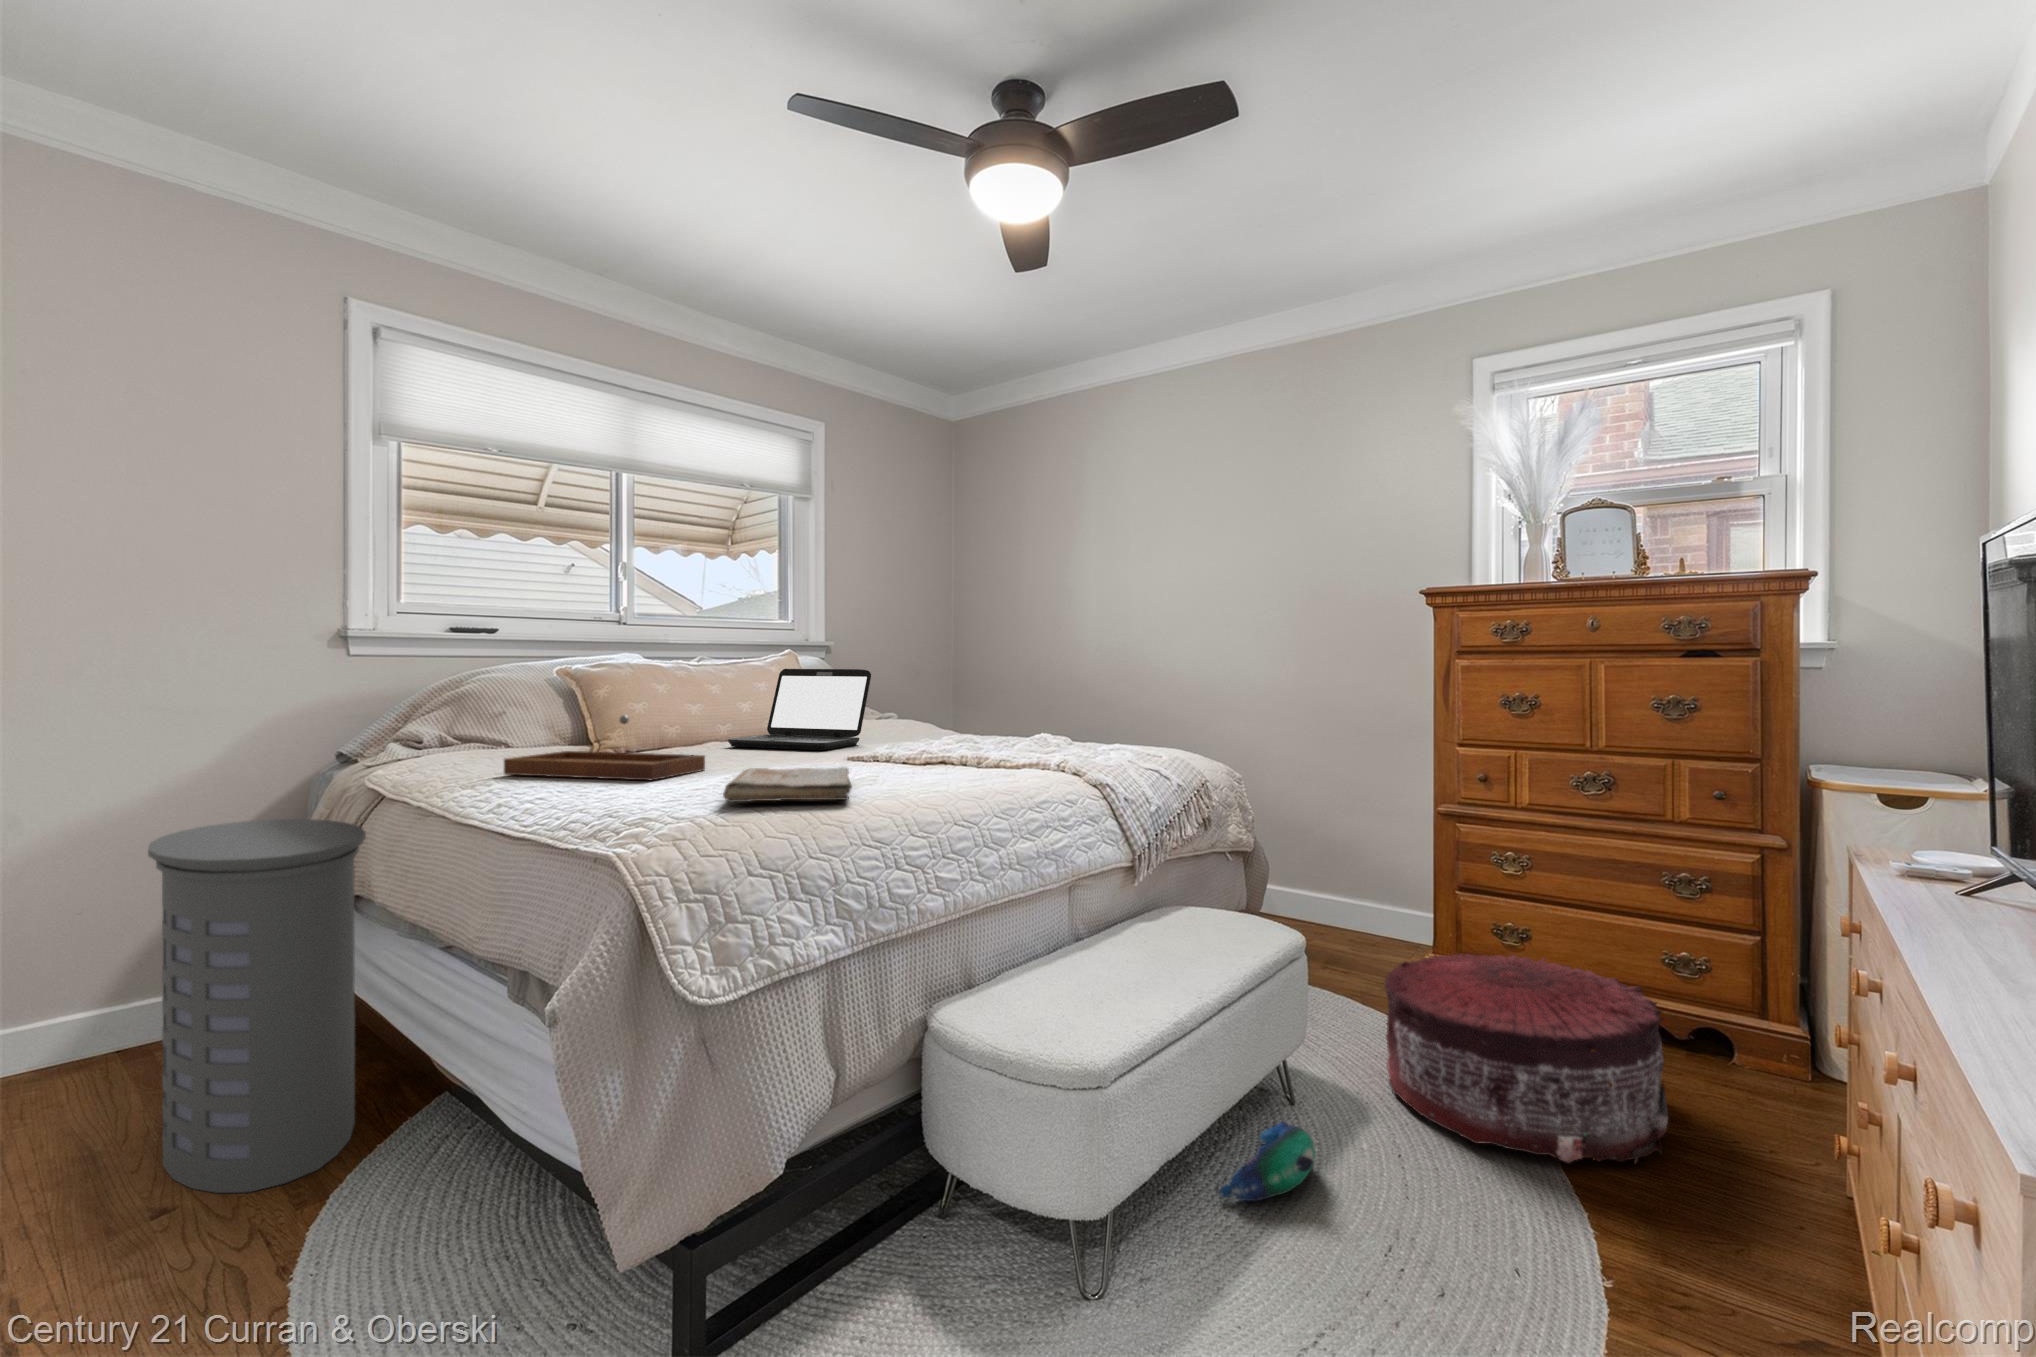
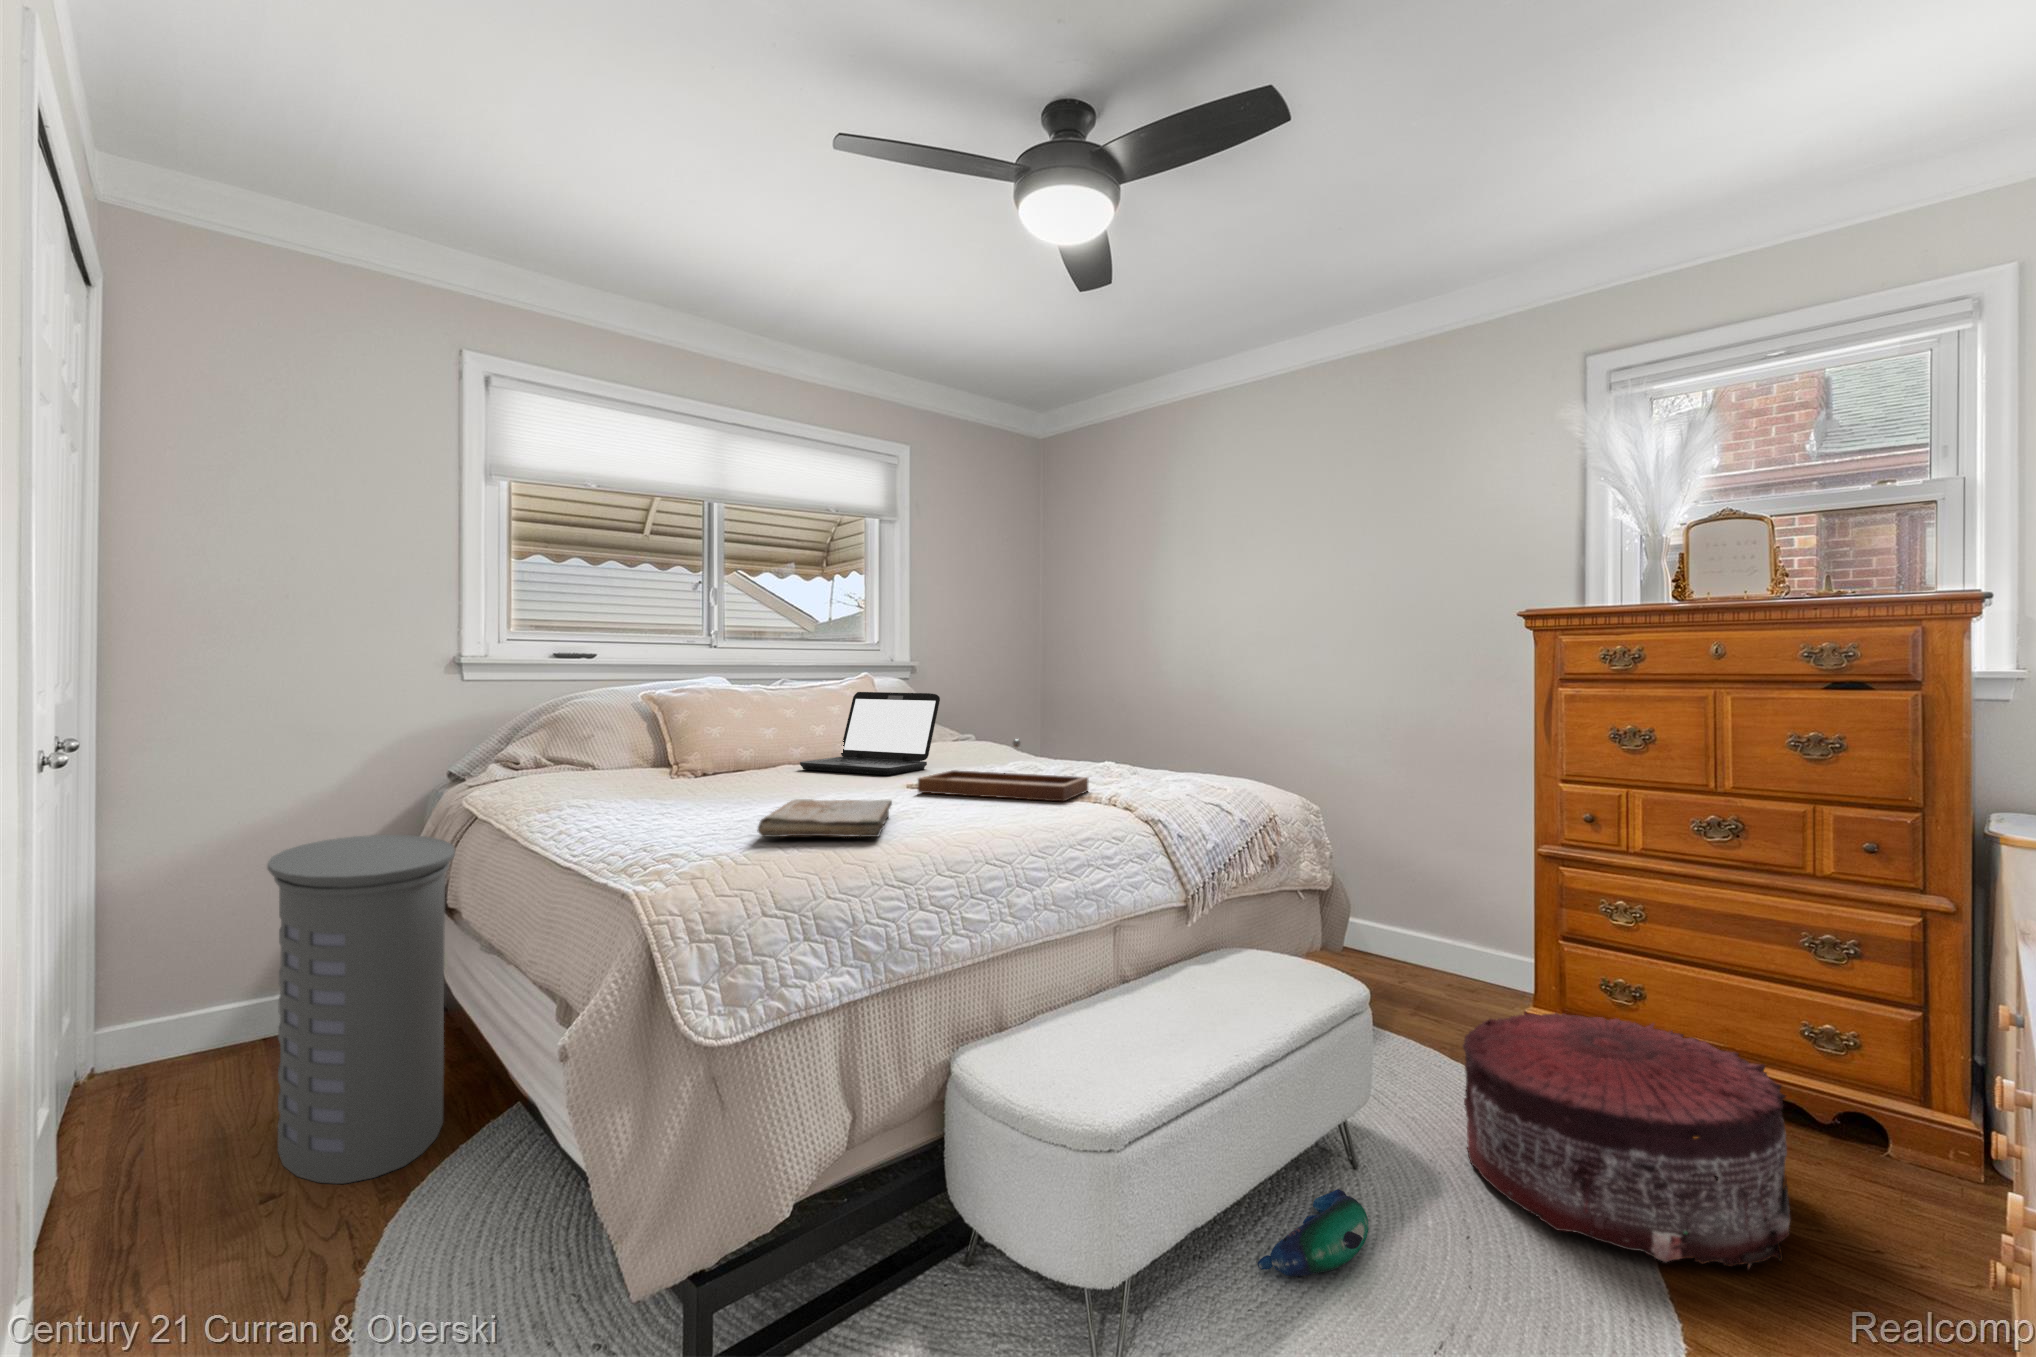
tray: present [504,715,705,780] -> present [918,739,1088,801]

